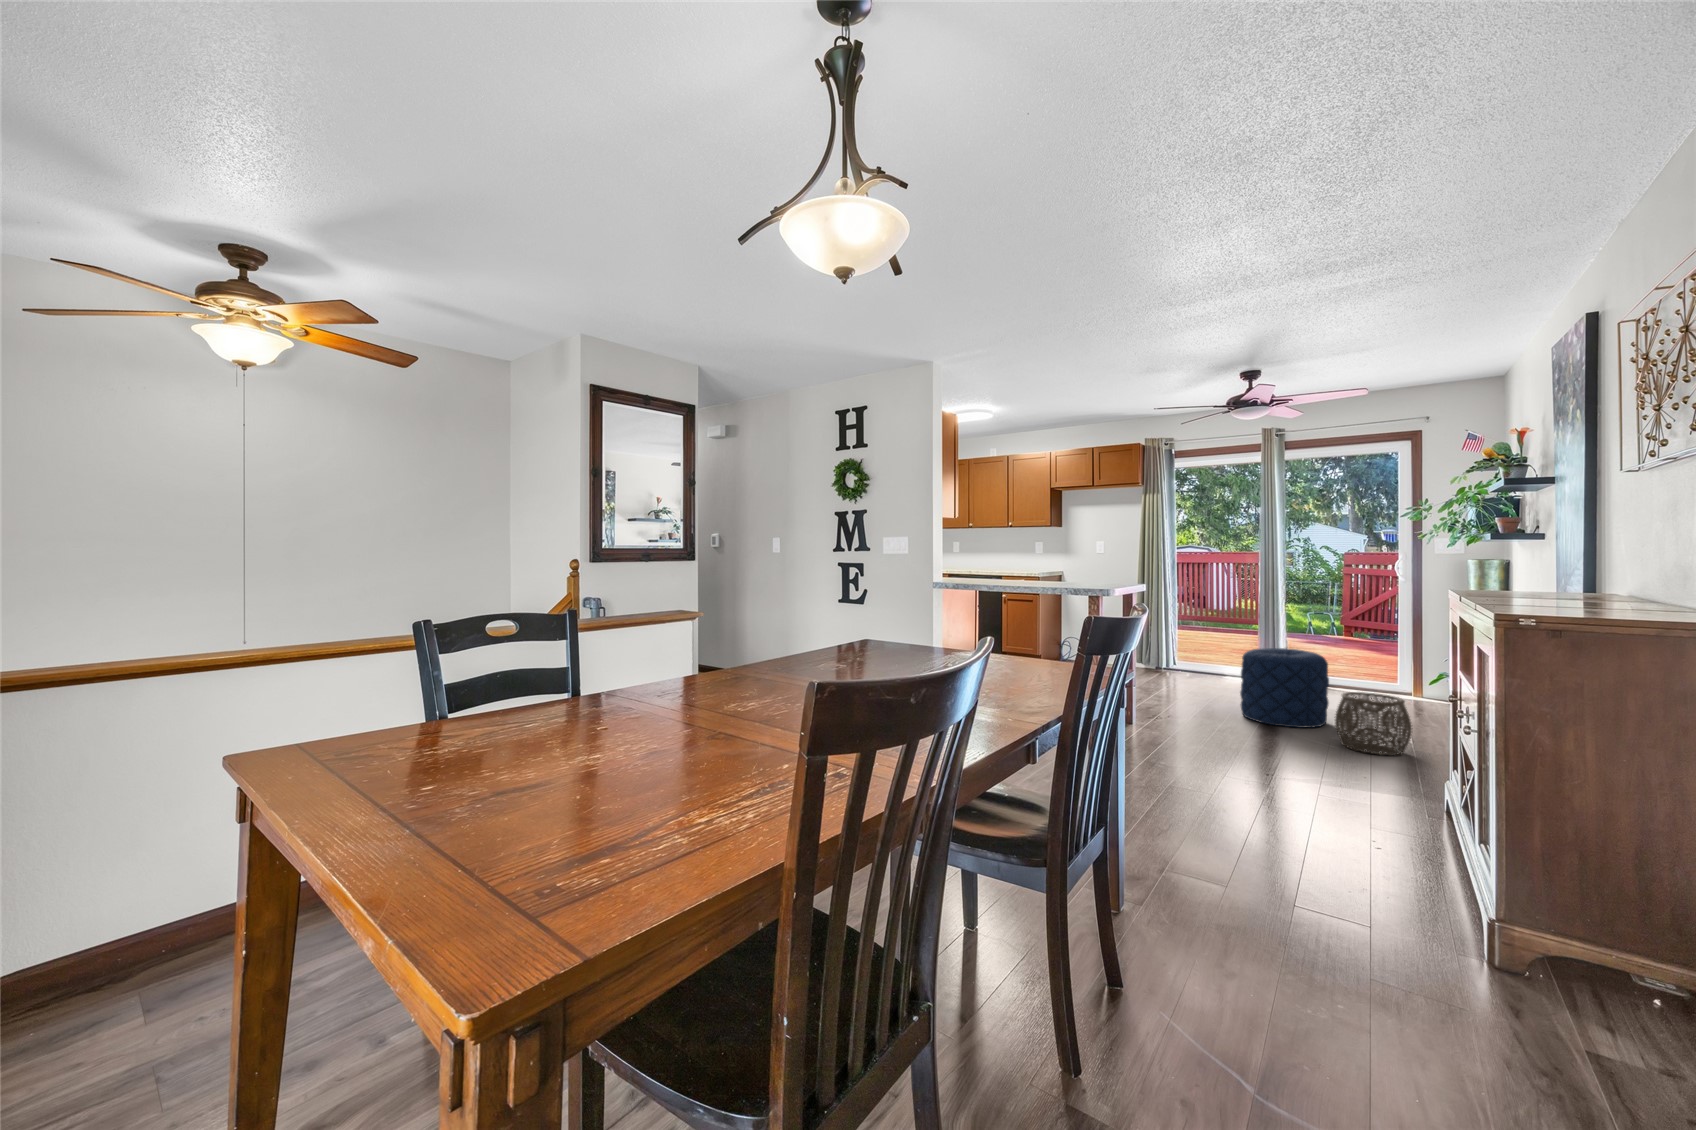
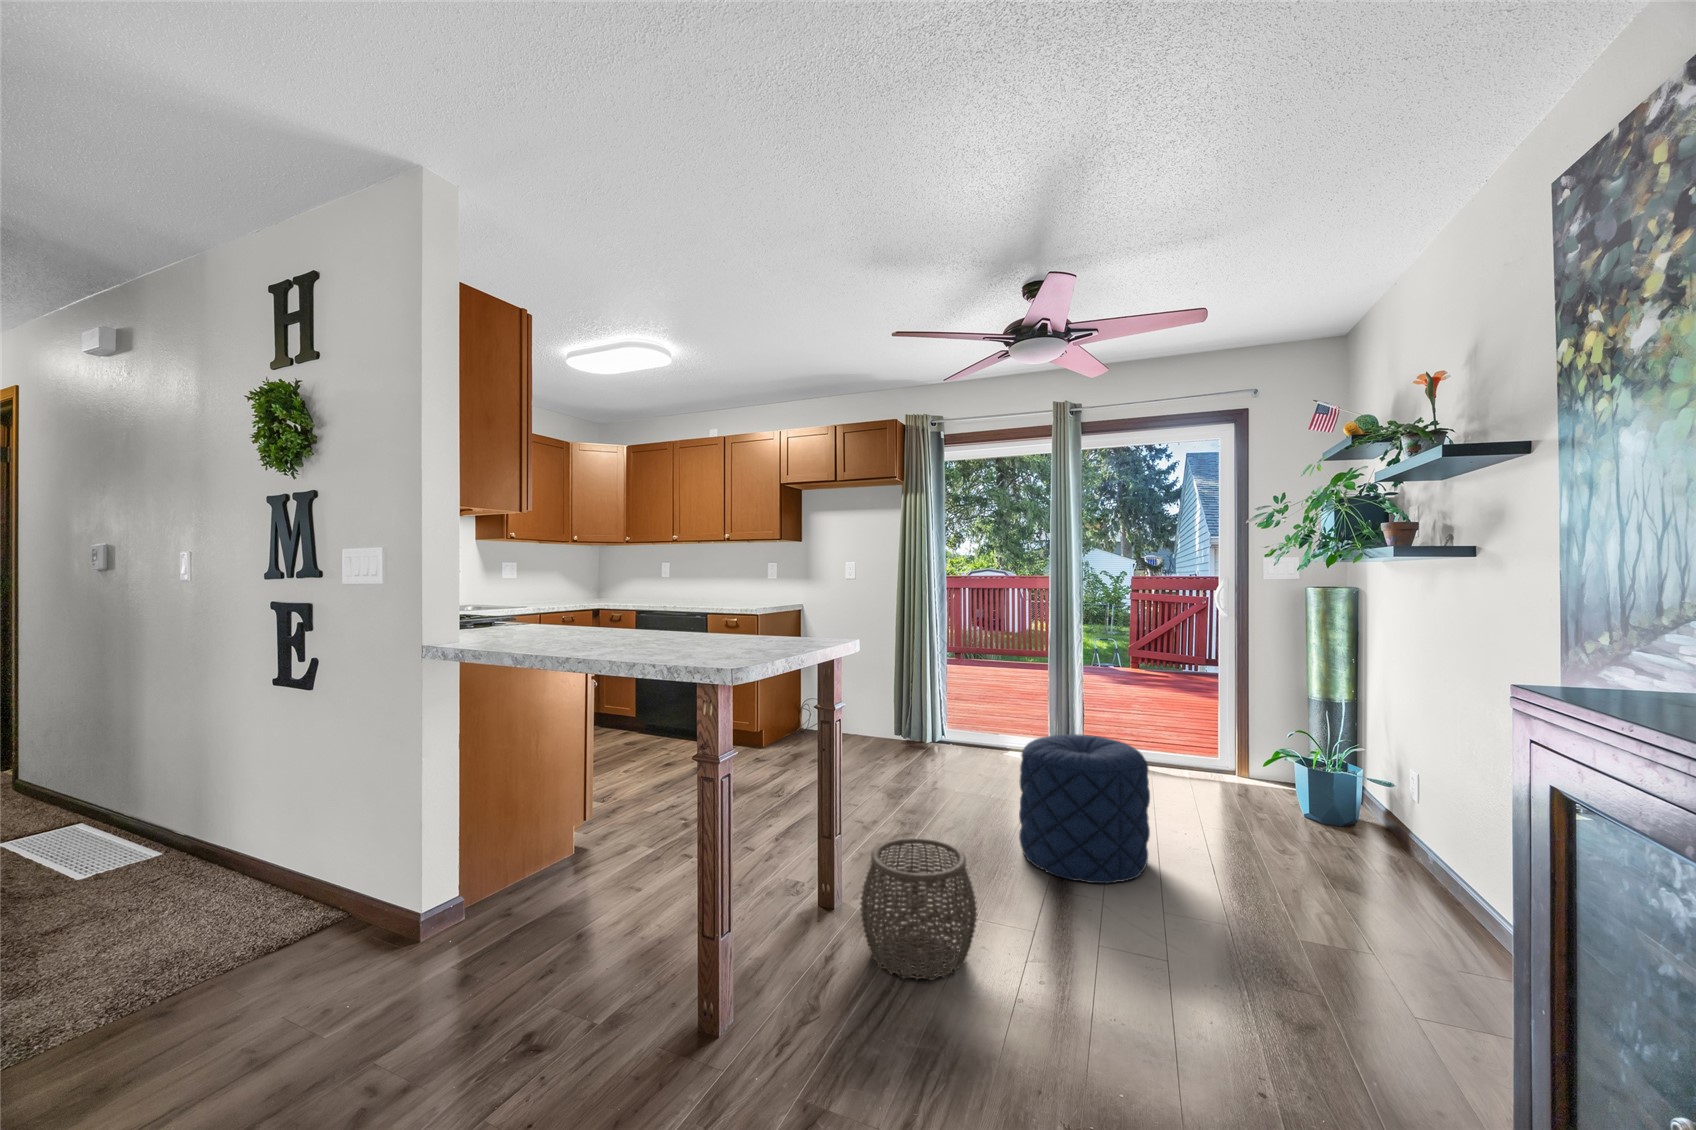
woven basket: present [1335,692,1412,755] -> present [860,838,977,980]

